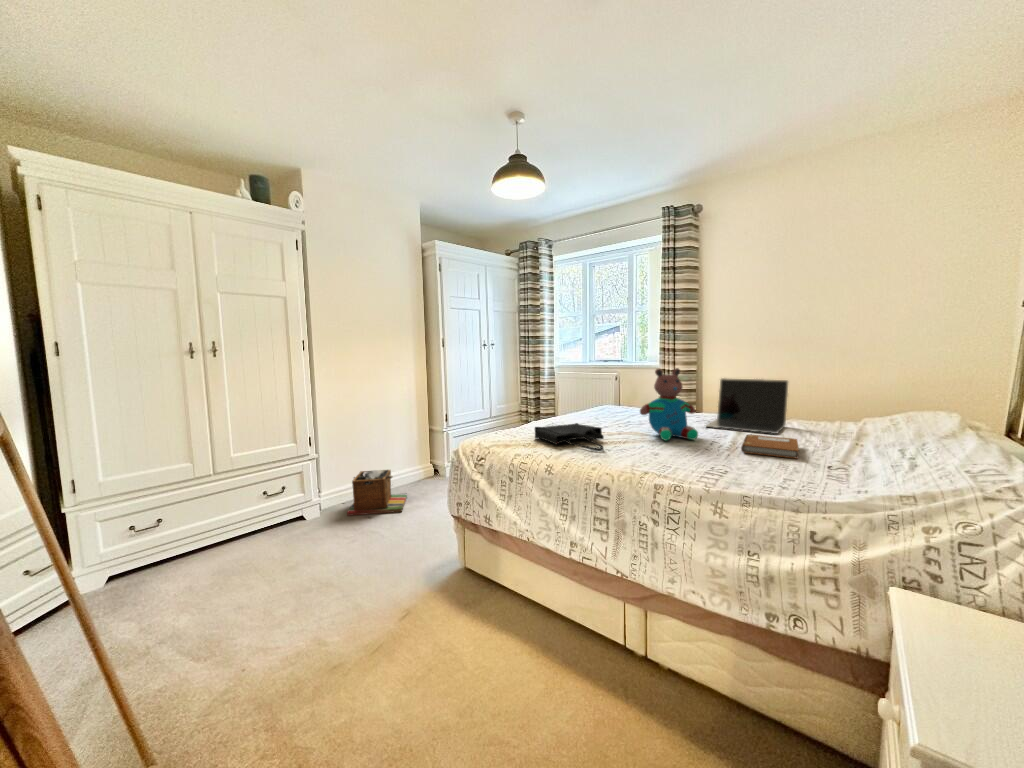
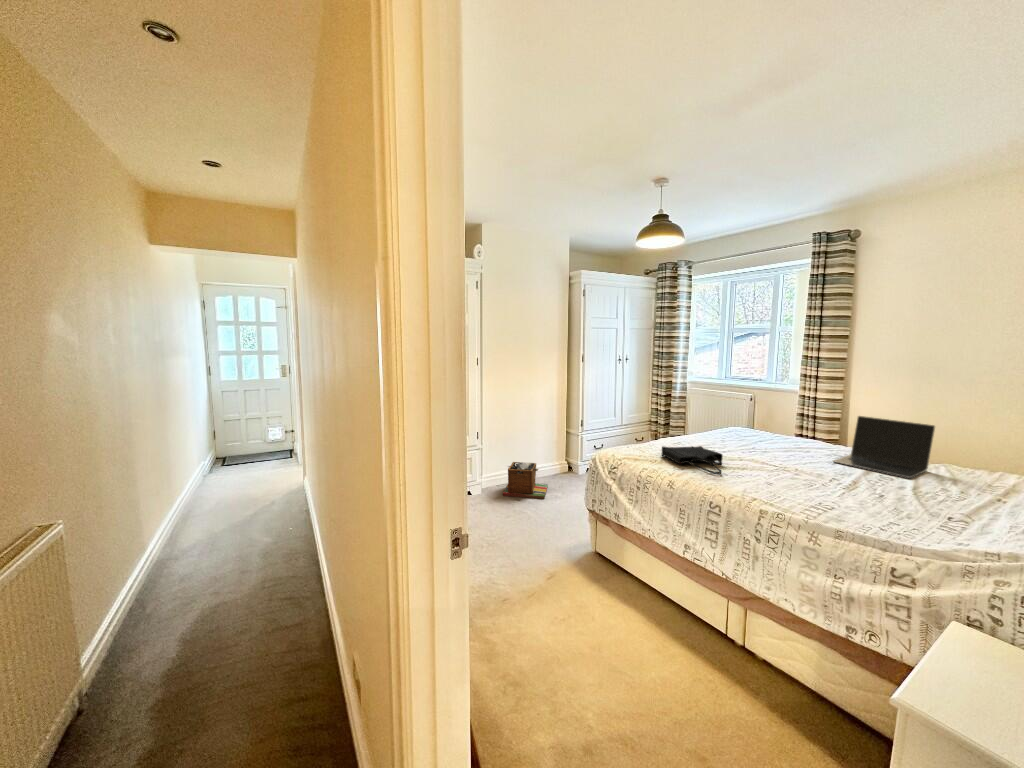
teddy bear: present [640,368,698,440] -> none [762,406,820,474]
notebook: present [741,435,799,459] -> none [857,476,925,506]

